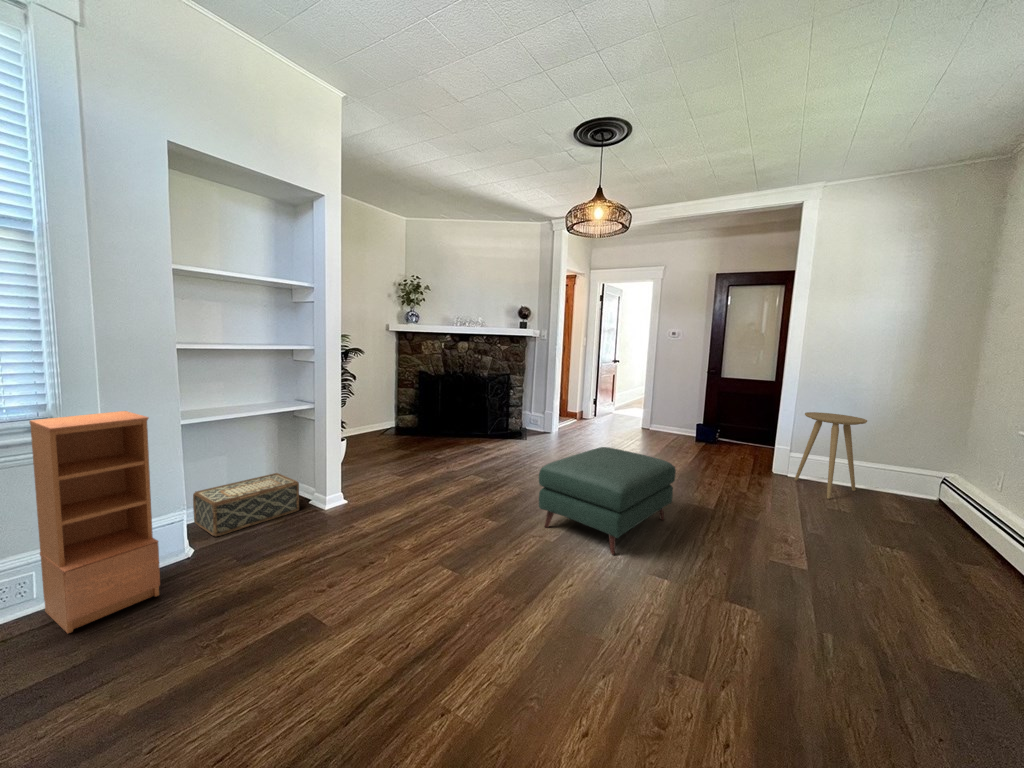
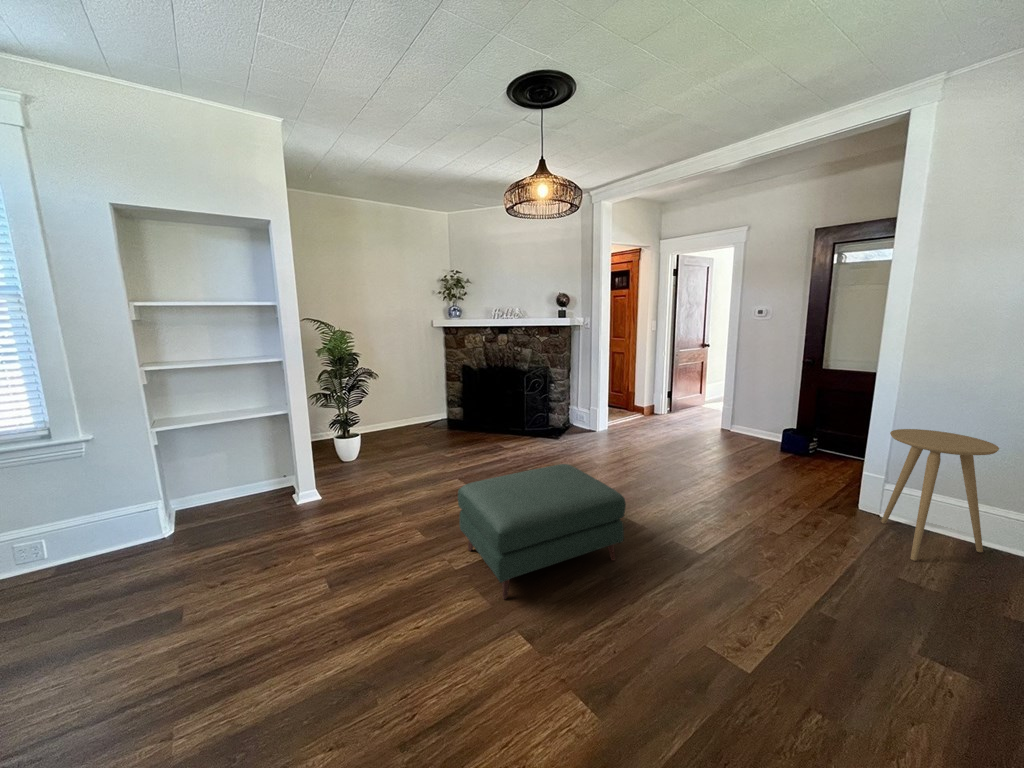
bookcase: present [30,411,160,633] -> none [7,424,120,593]
woven basket: present [193,473,299,537] -> none [197,467,282,521]

